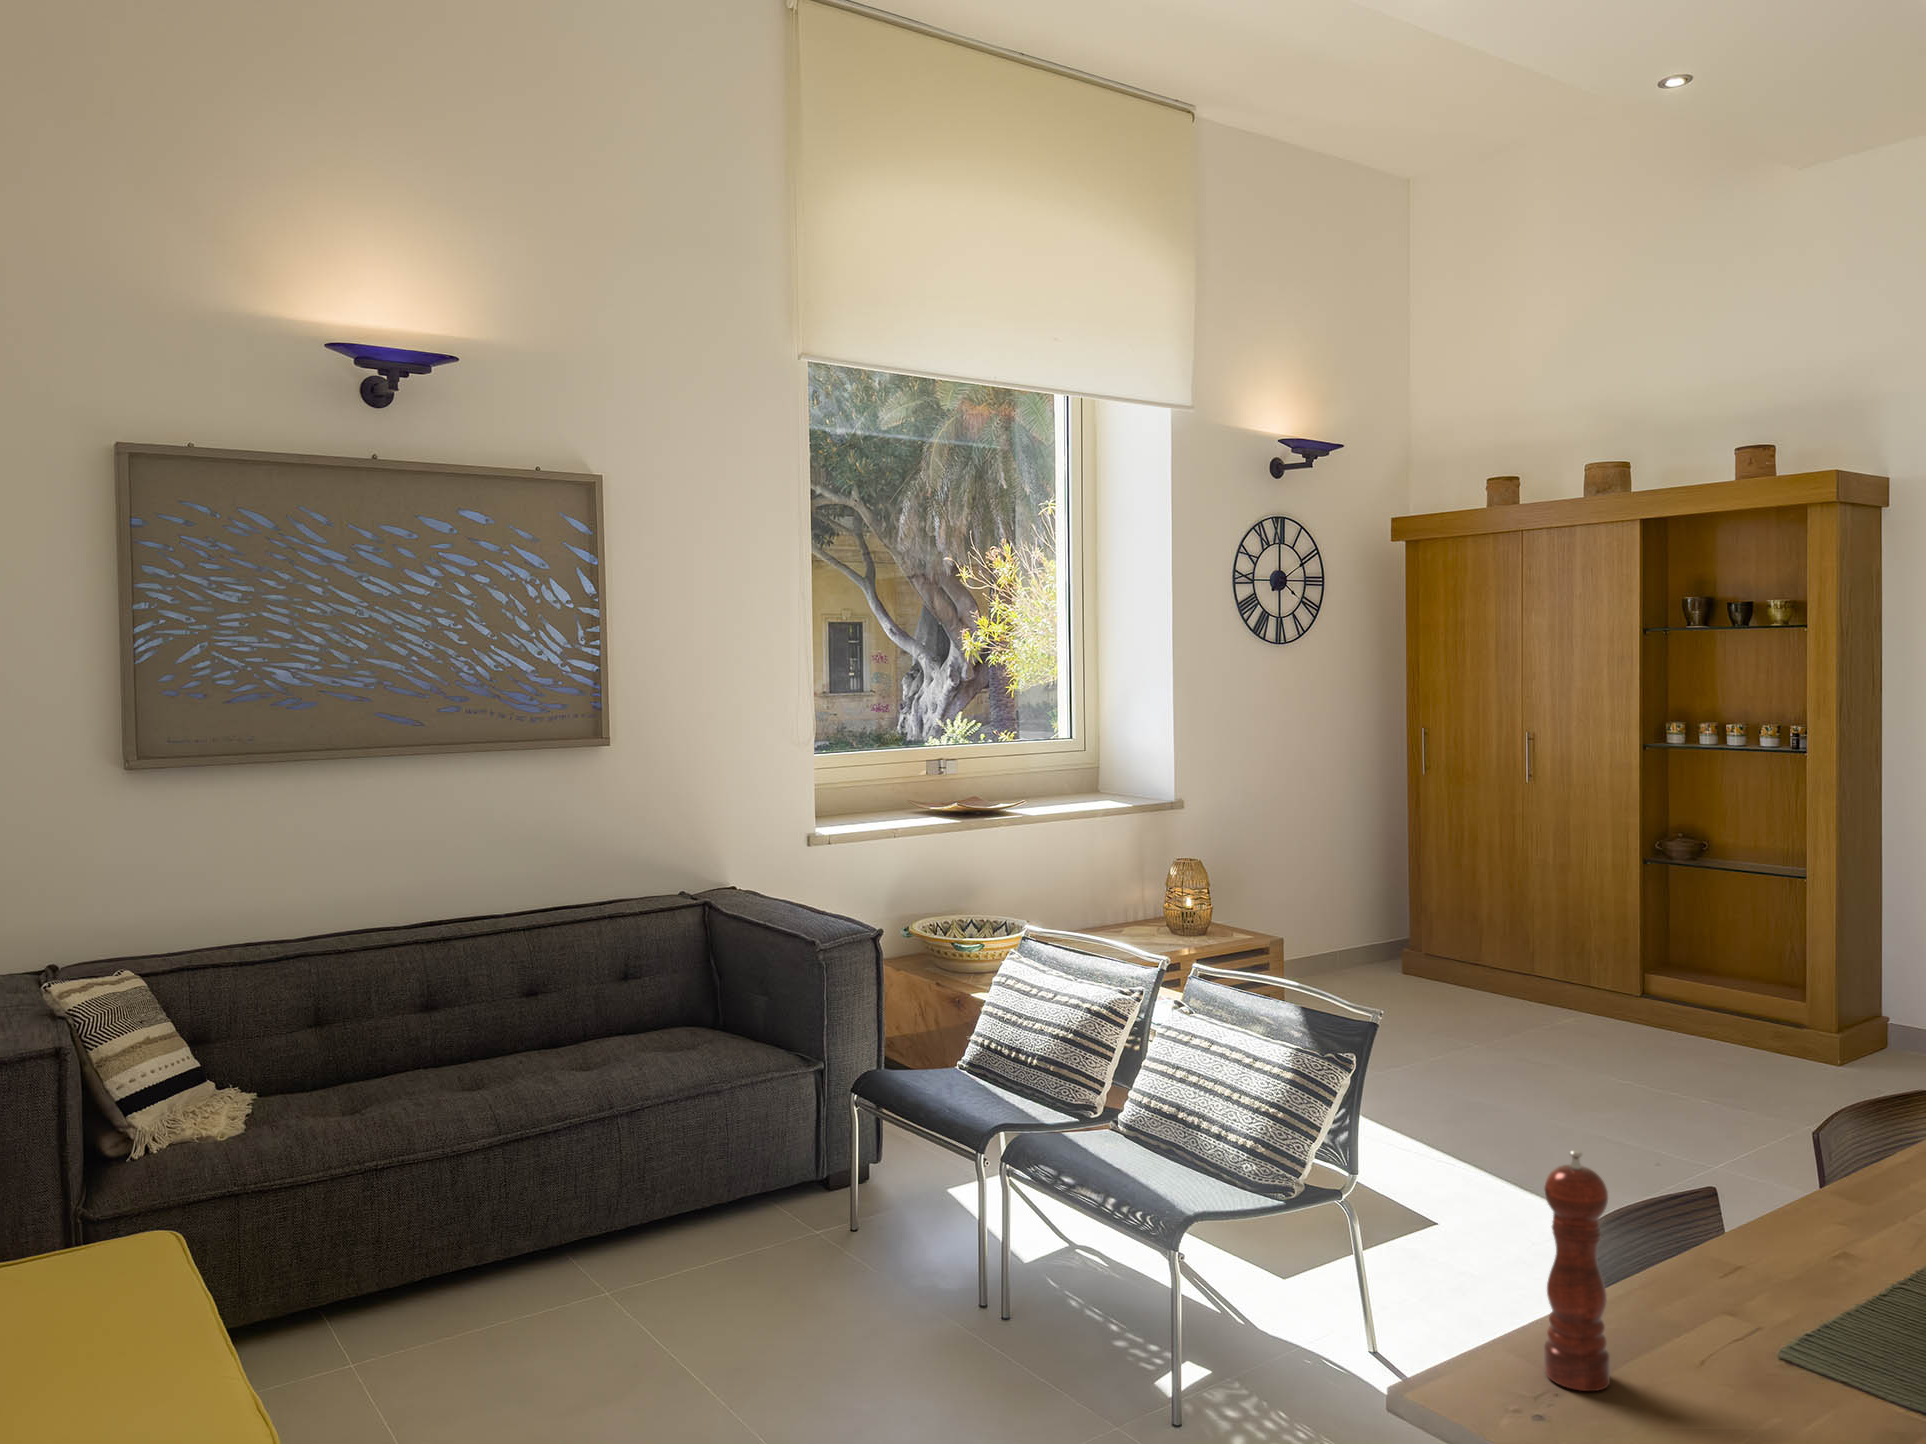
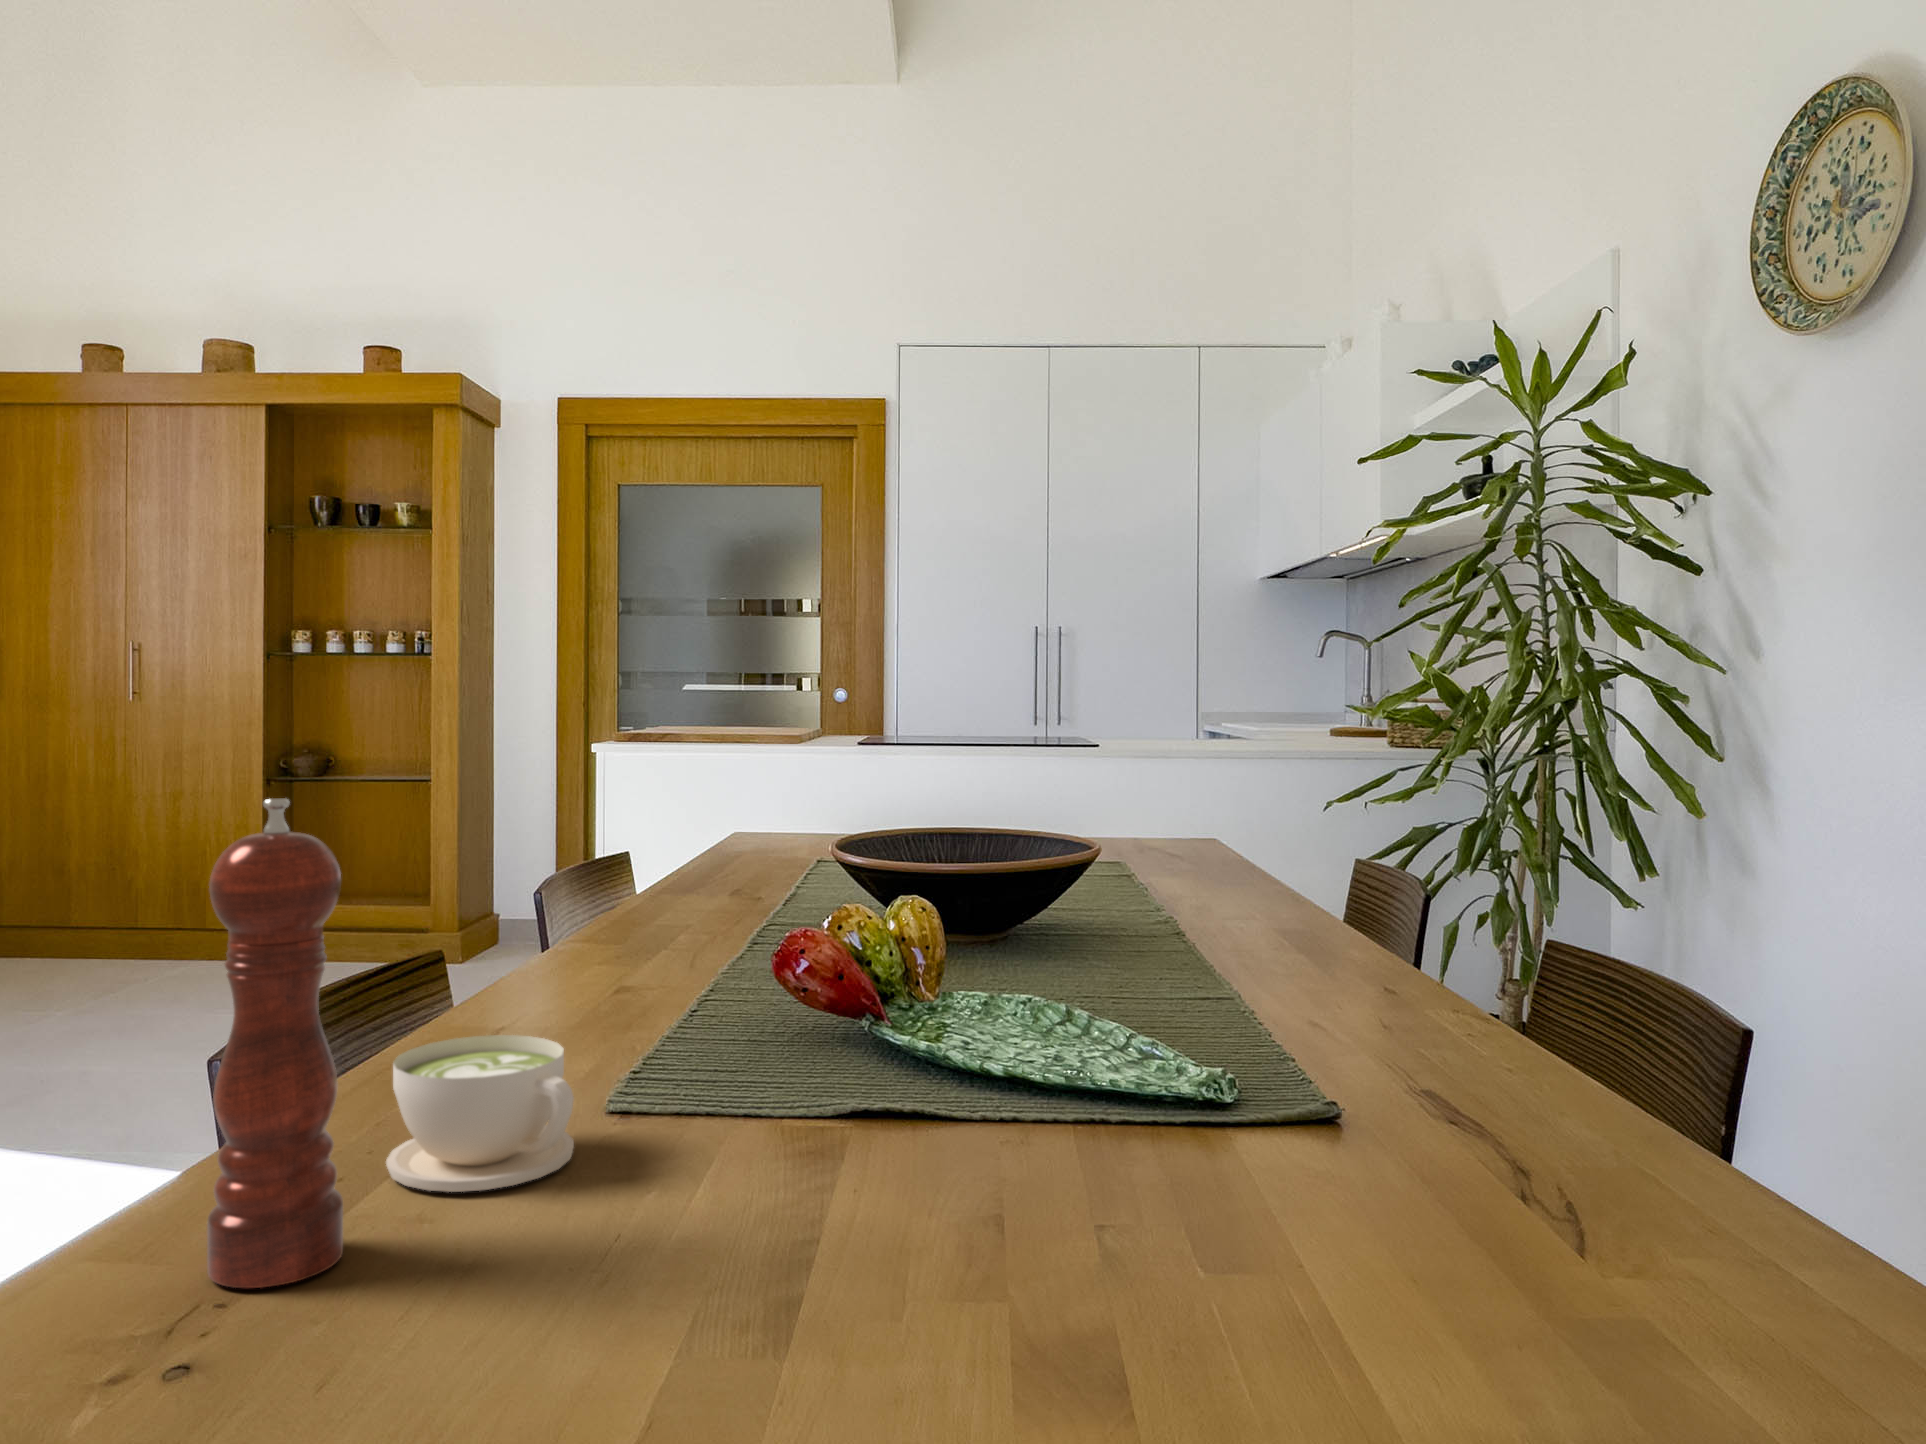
coffee cup: none [1643,1274,1759,1378] -> present [386,1035,574,1192]

